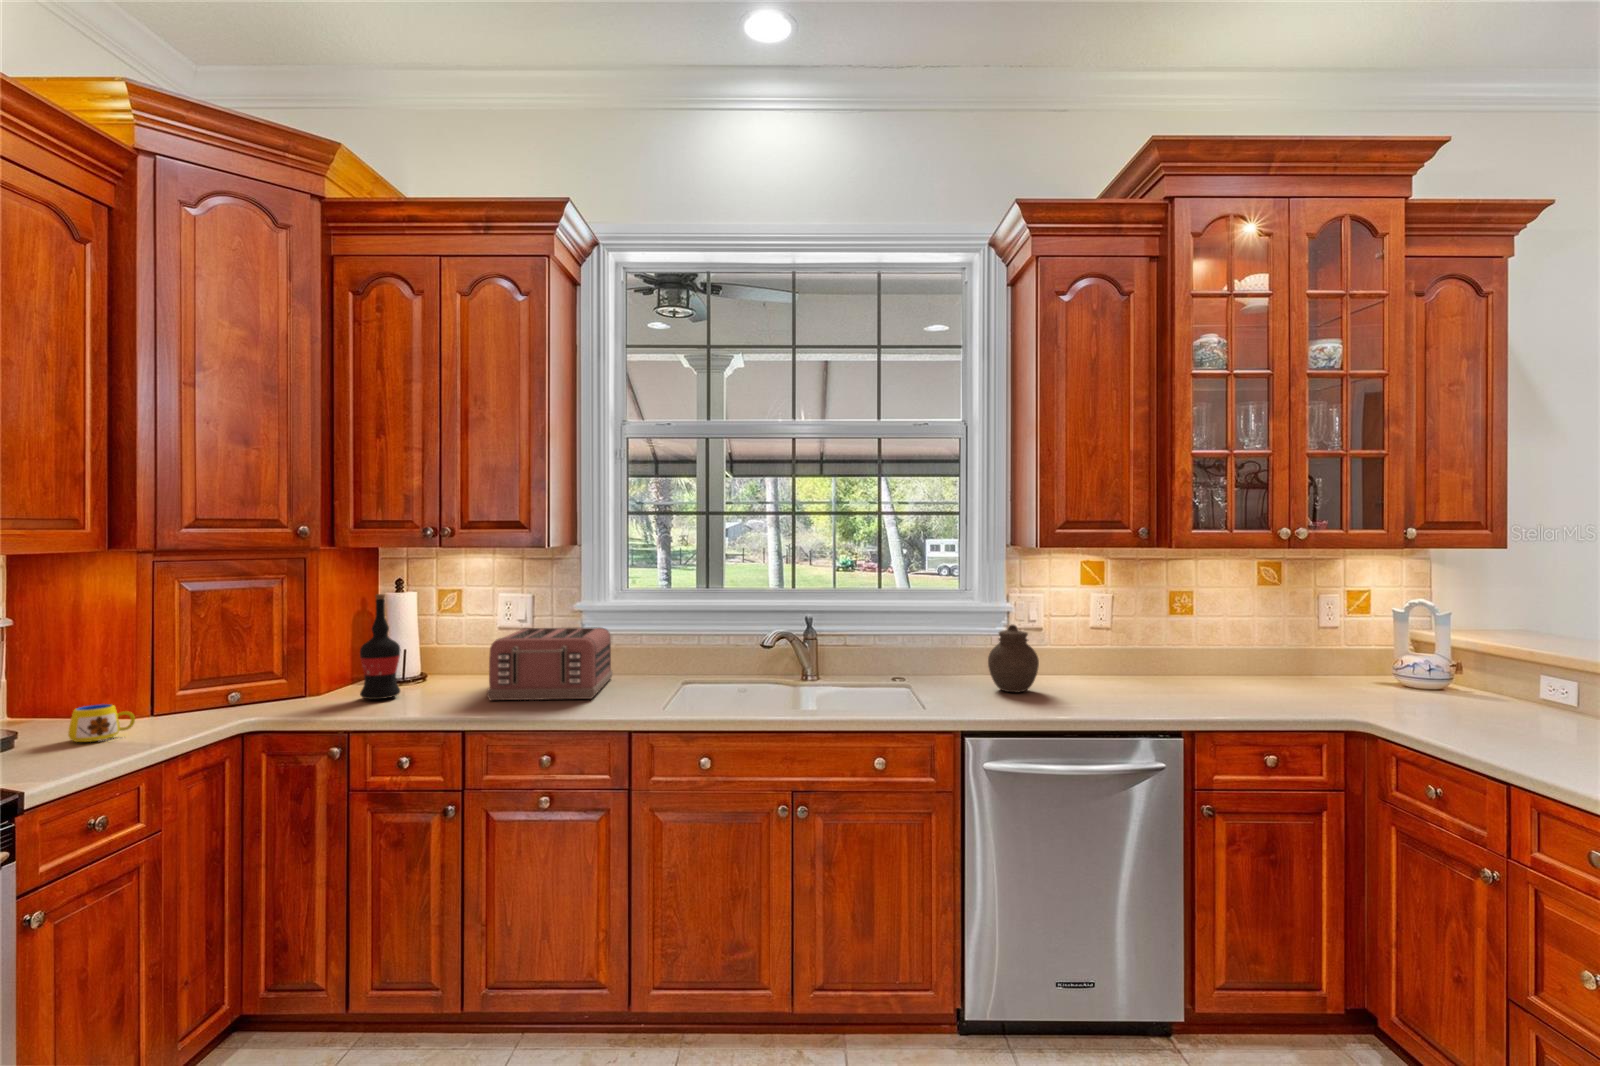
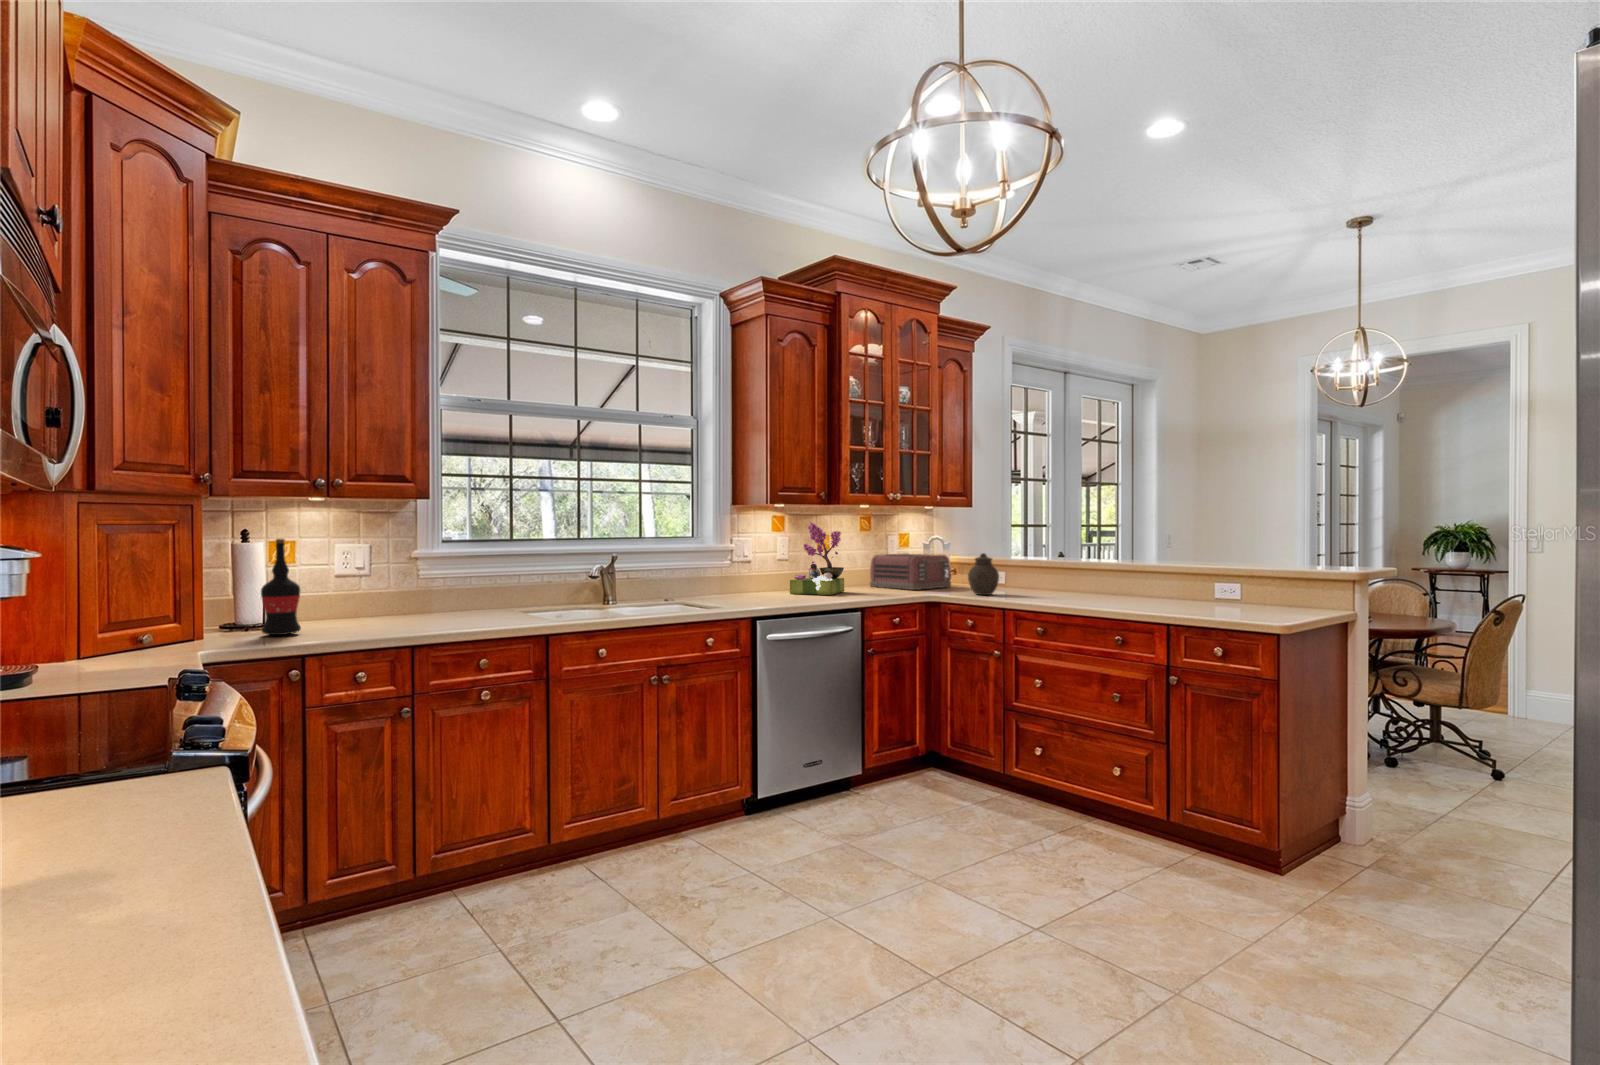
flower arrangement: none [1091,572,1194,697] -> present [790,522,844,595]
jar: present [988,624,1039,692] -> present [968,553,999,595]
toaster: present [487,627,612,700] -> present [870,553,951,590]
mug: present [68,704,135,742] -> none [59,638,122,673]

